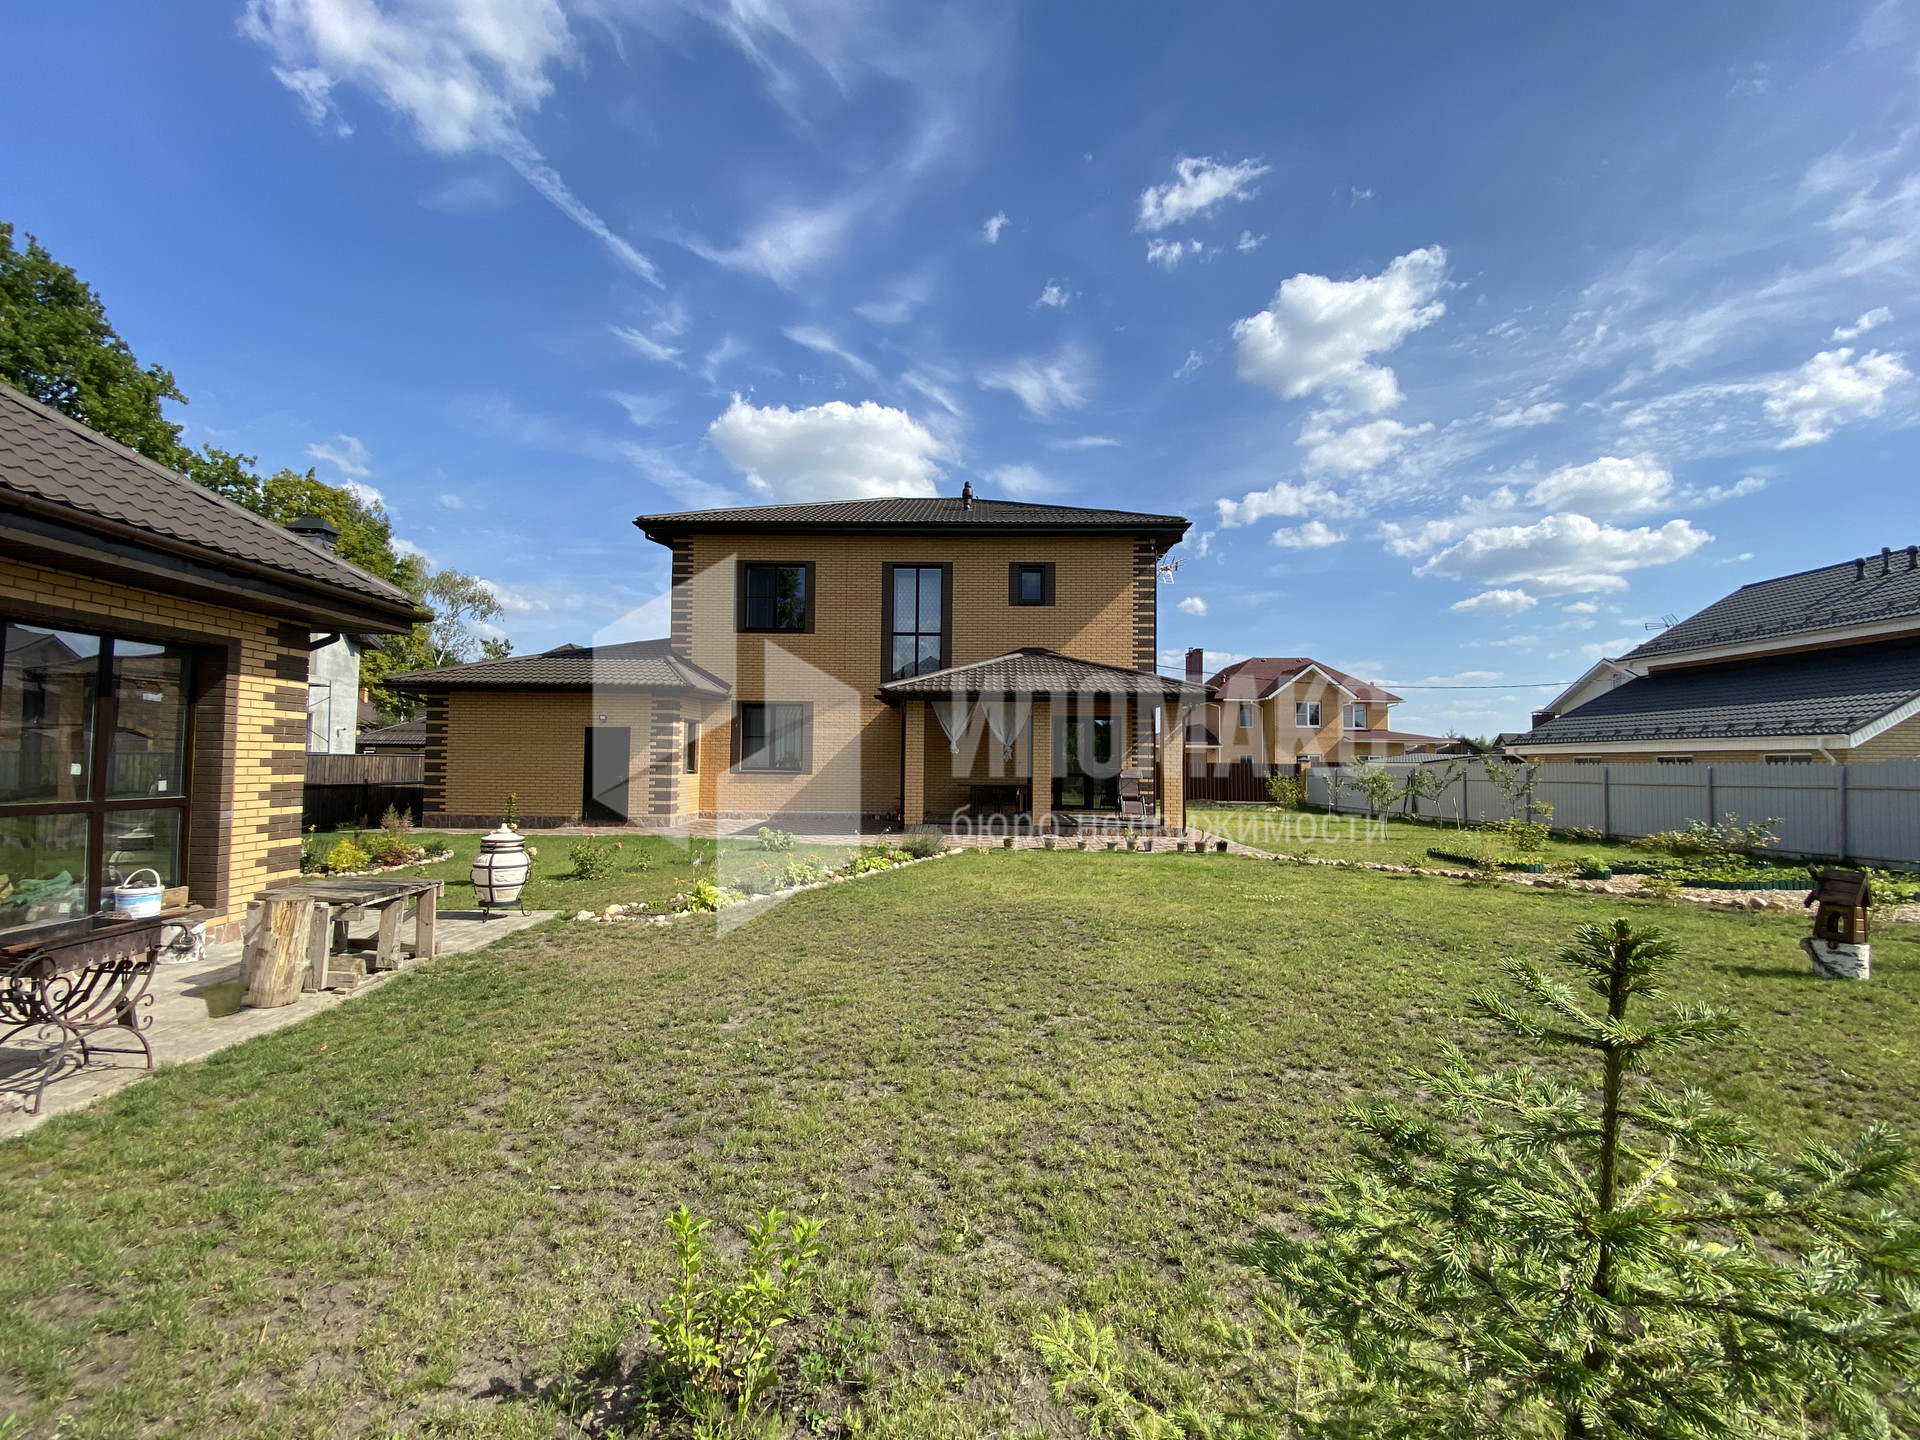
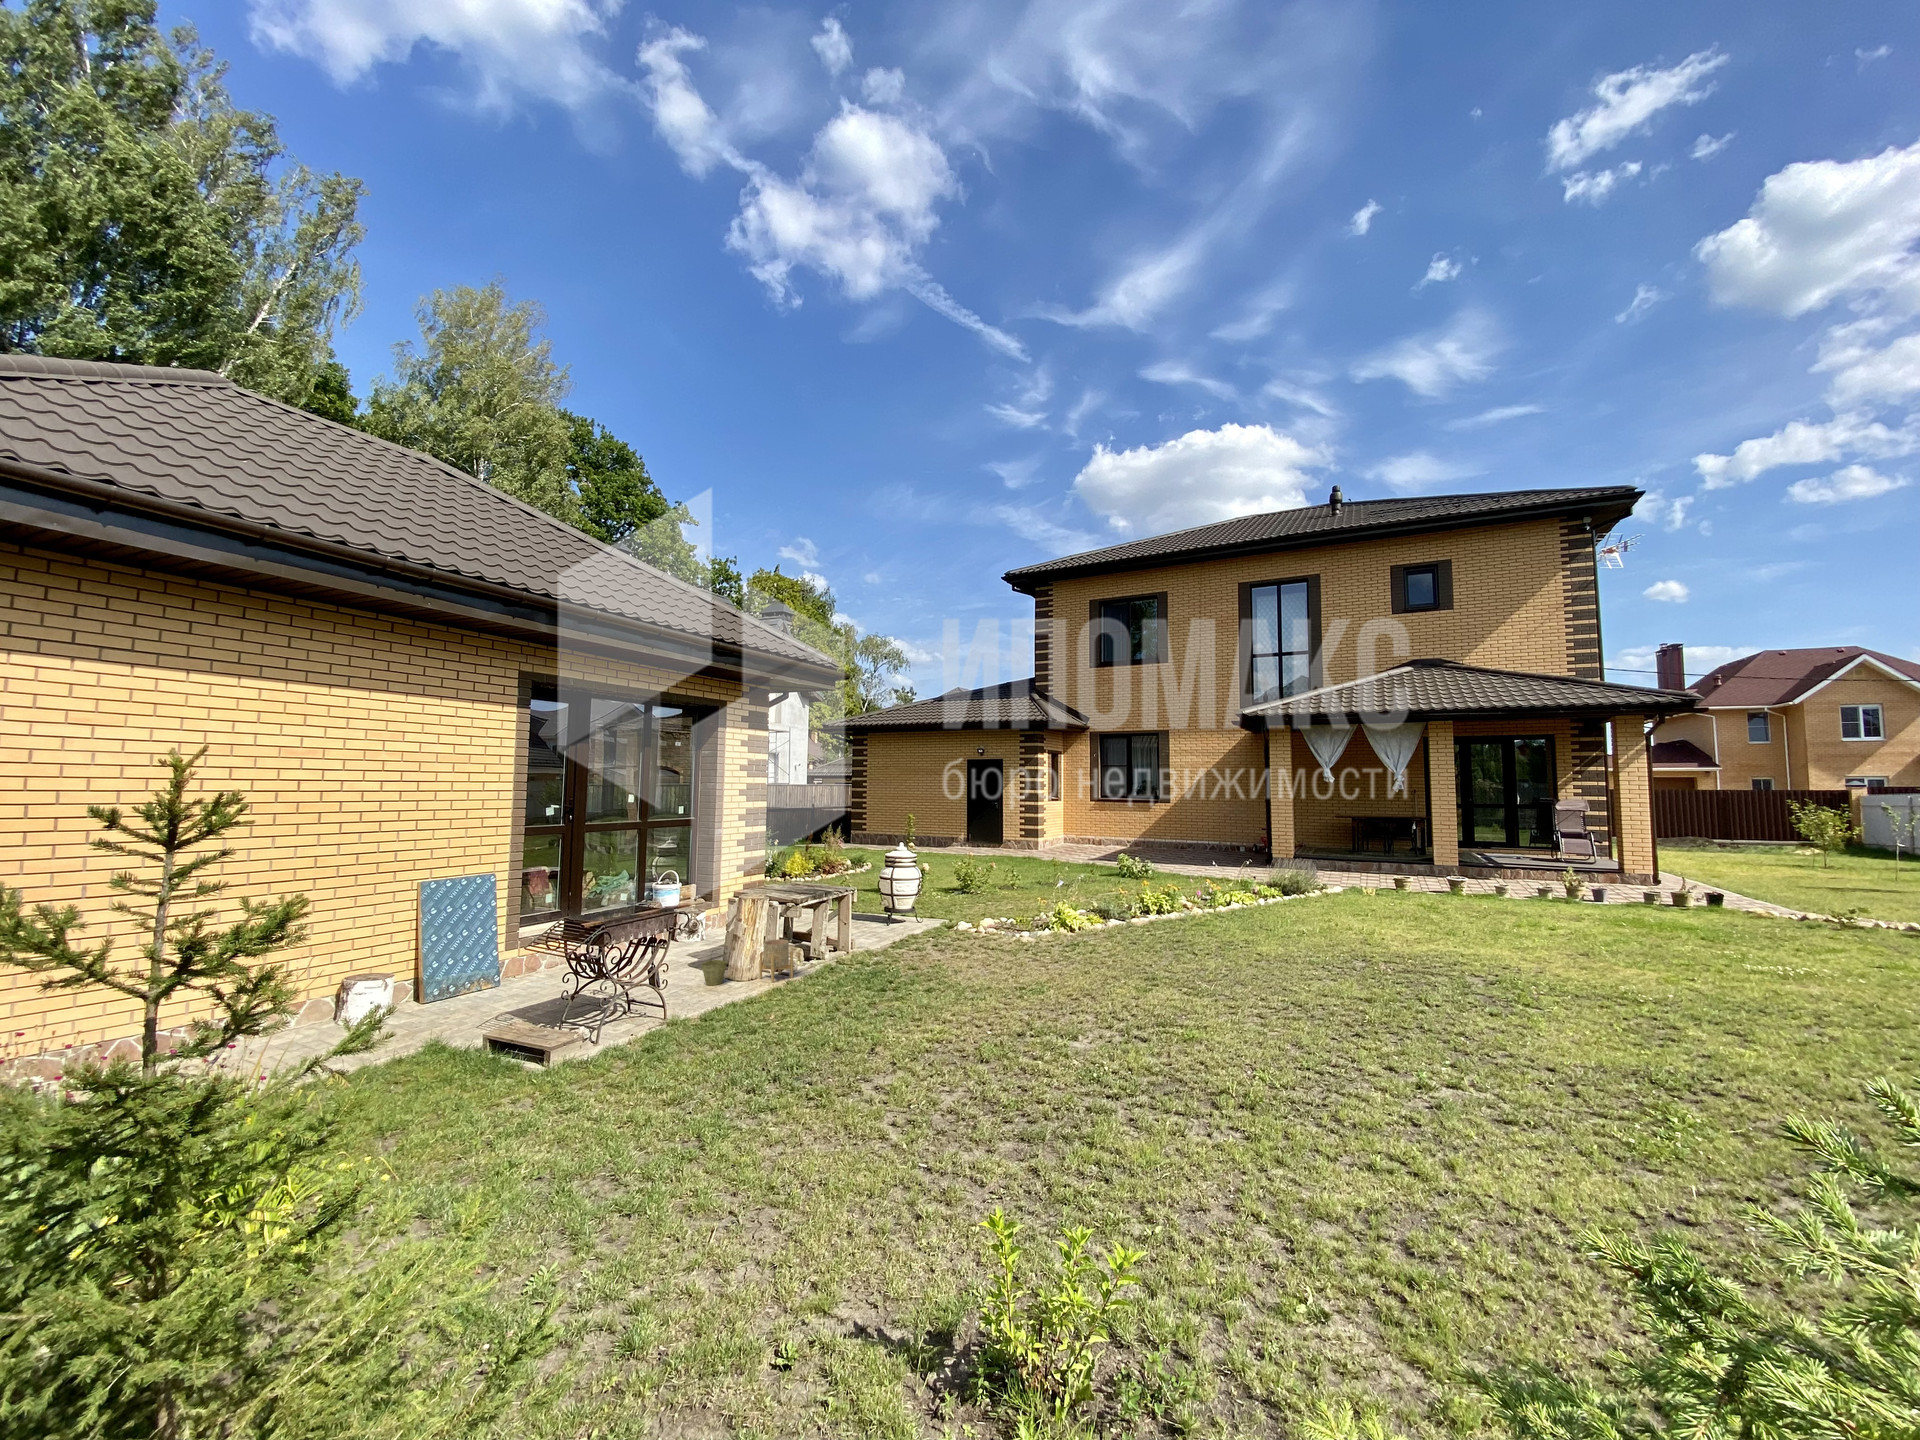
planter: none [301,946,357,1002] -> present [759,939,793,983]

